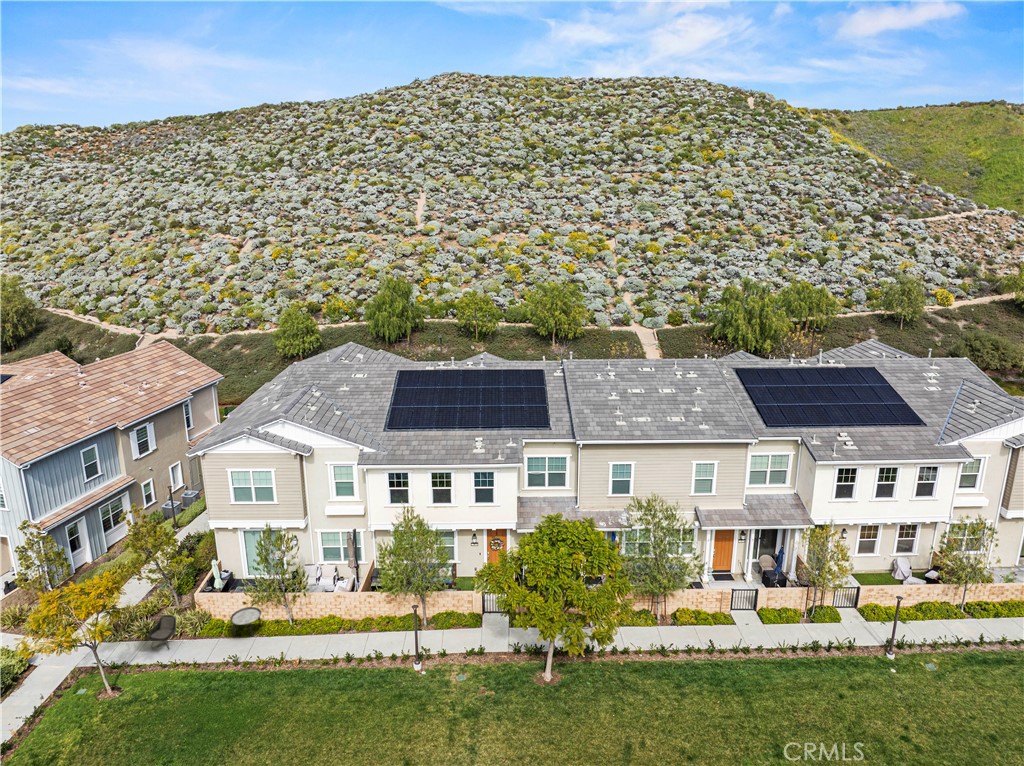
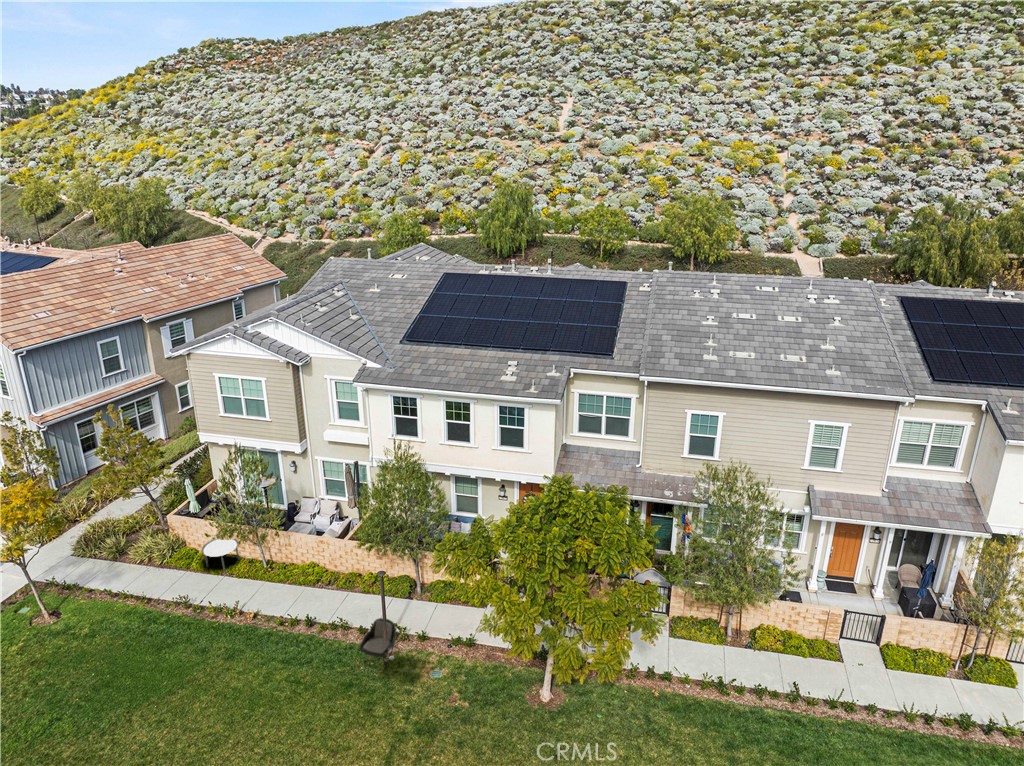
lounge chair: present [148,615,176,648] -> present [360,618,398,668]

